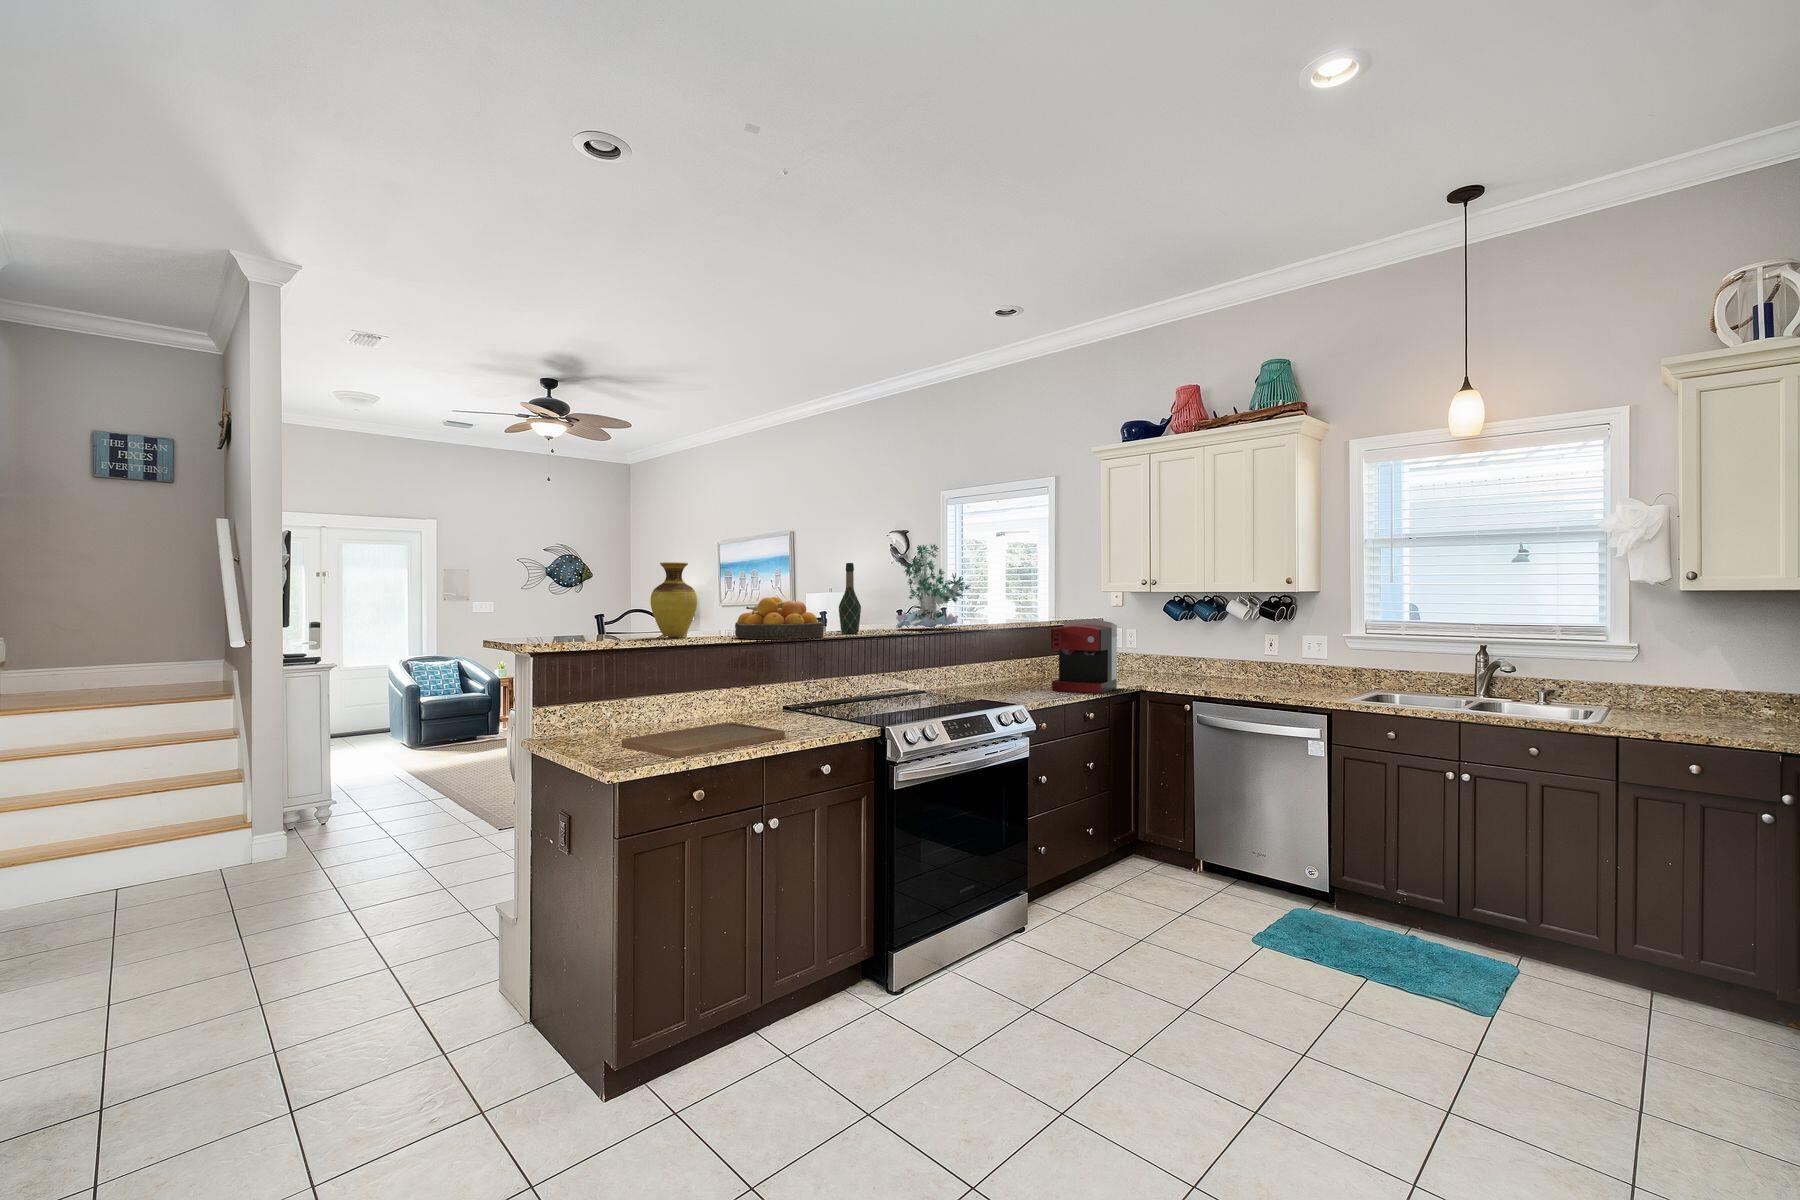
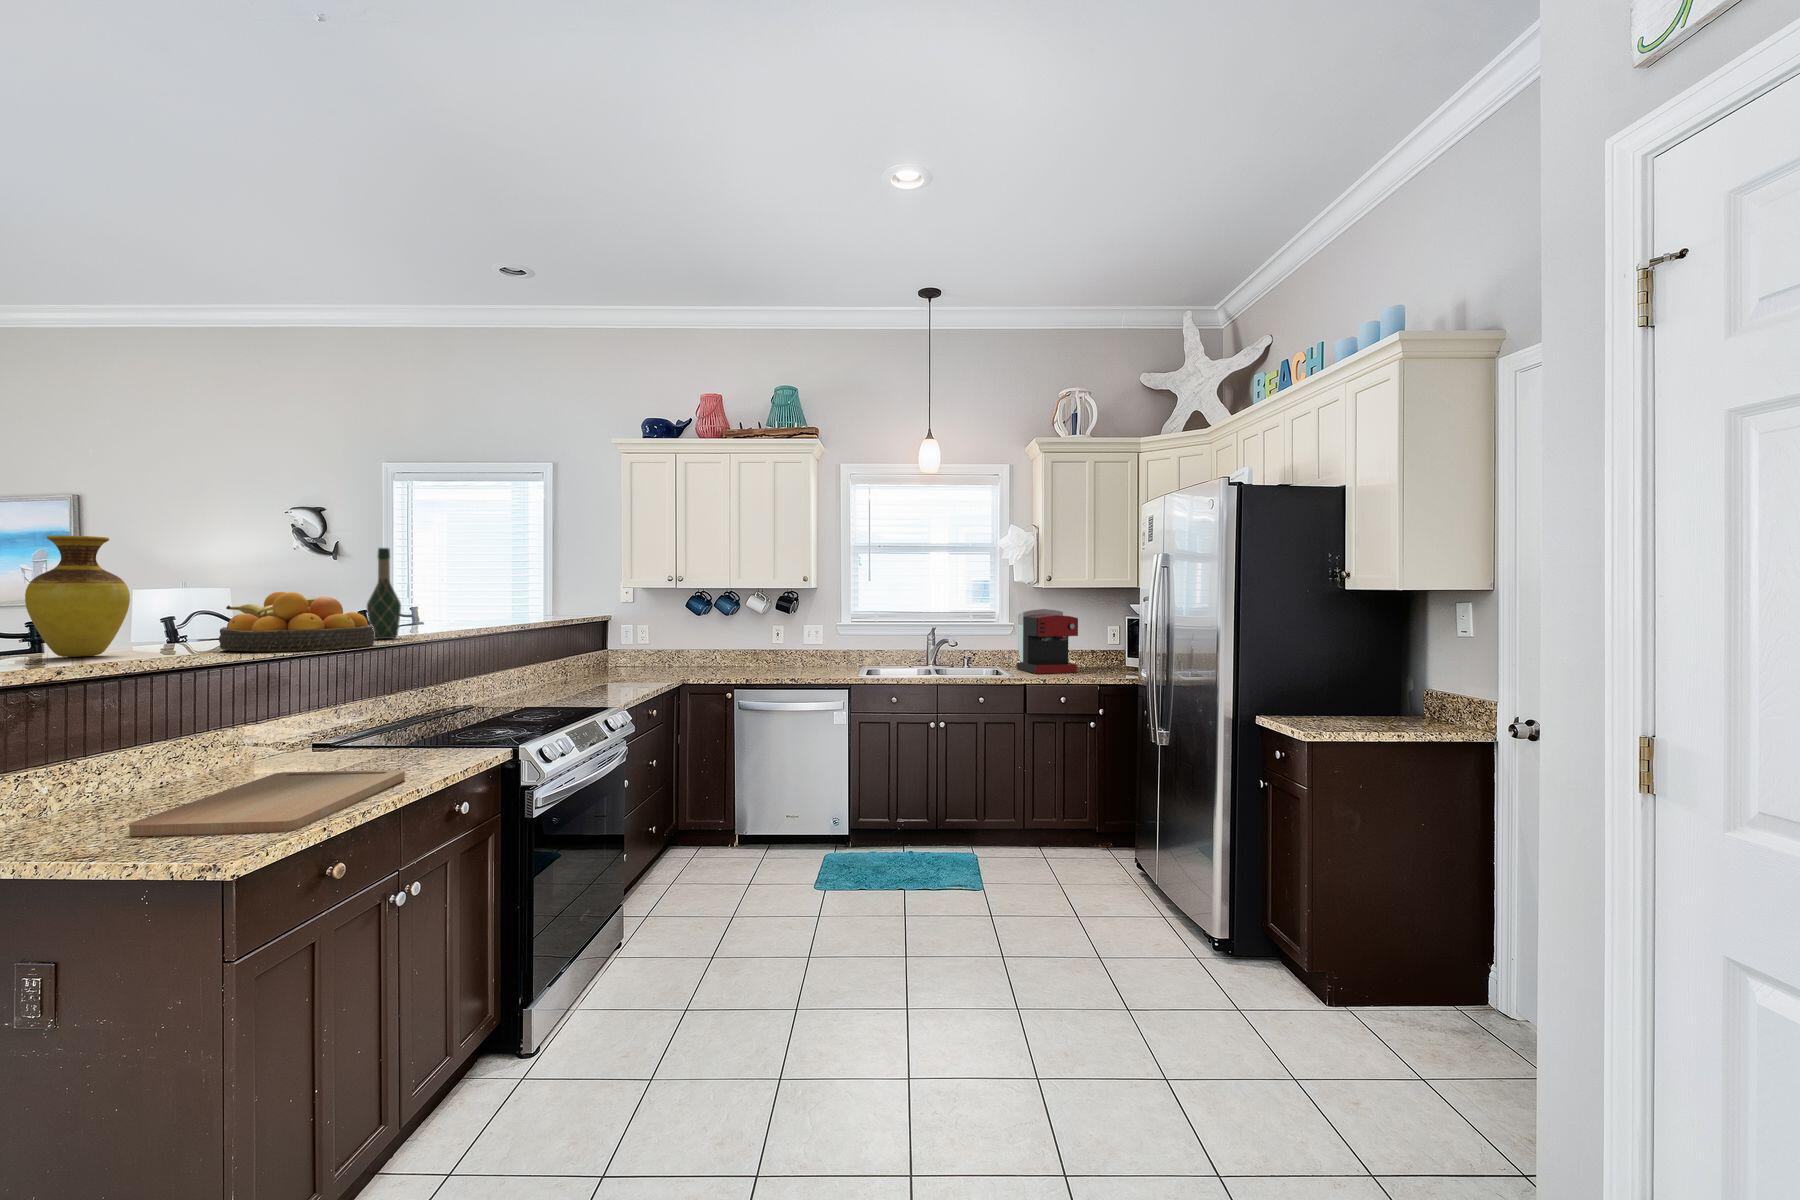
plant: present [896,545,971,628] -> none [418,527,526,632]
coffee maker: present [1051,619,1117,693] -> present [1017,609,1078,674]

